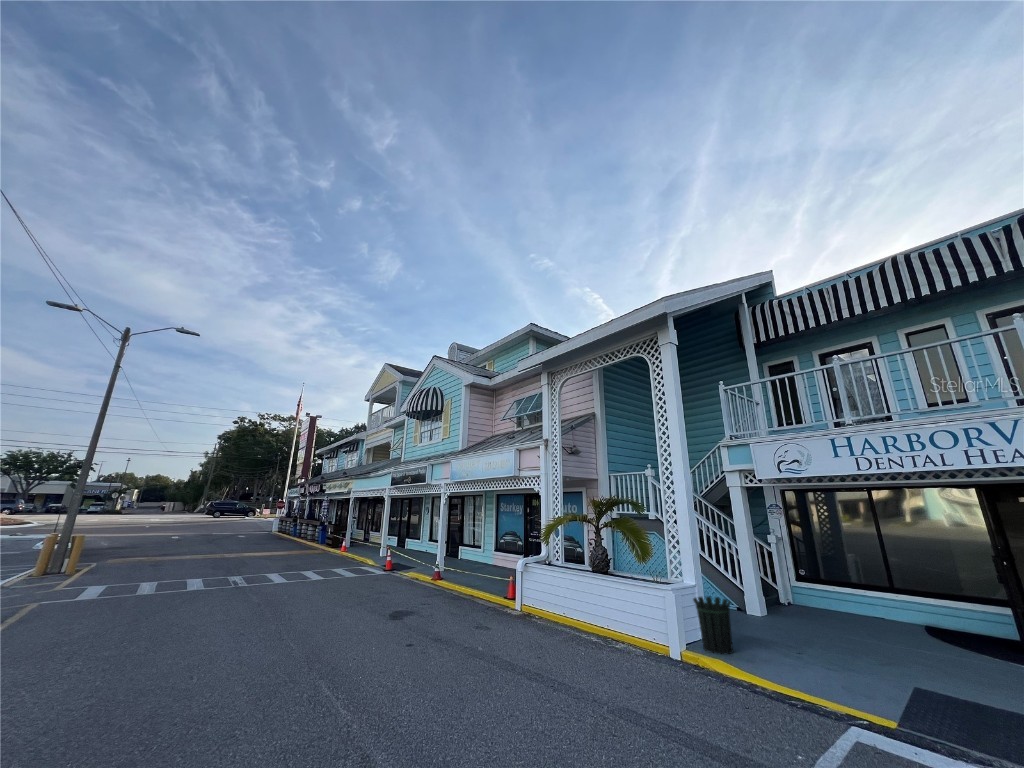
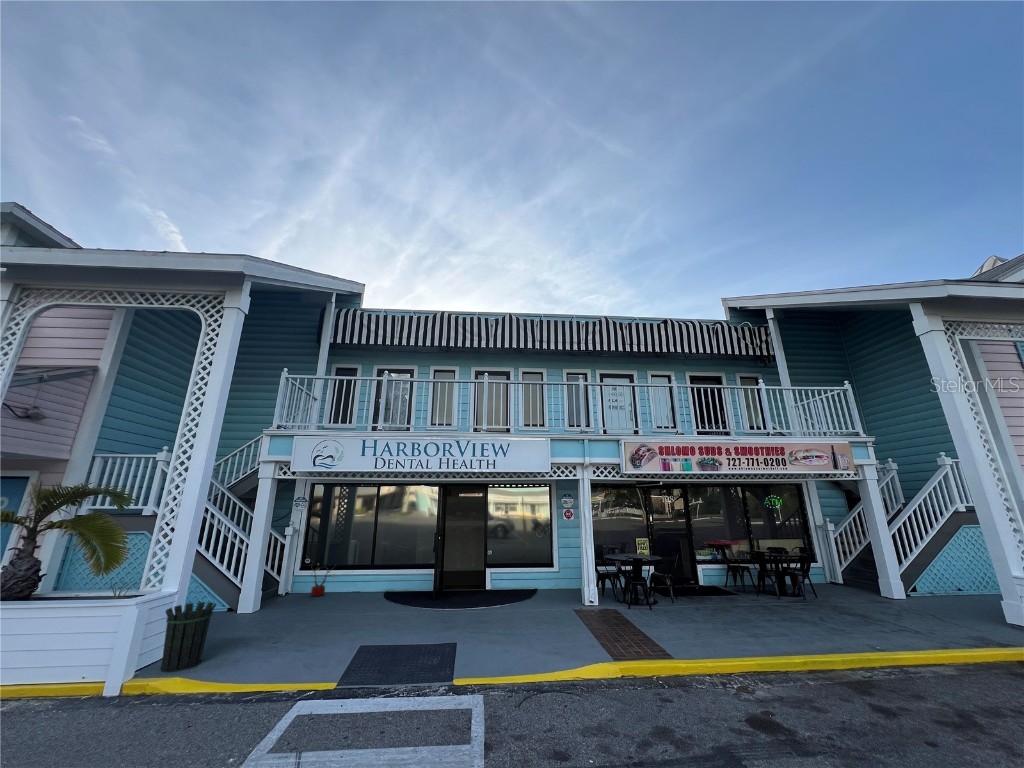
decorative plant: none [808,574,843,613] -> present [311,570,335,596]

